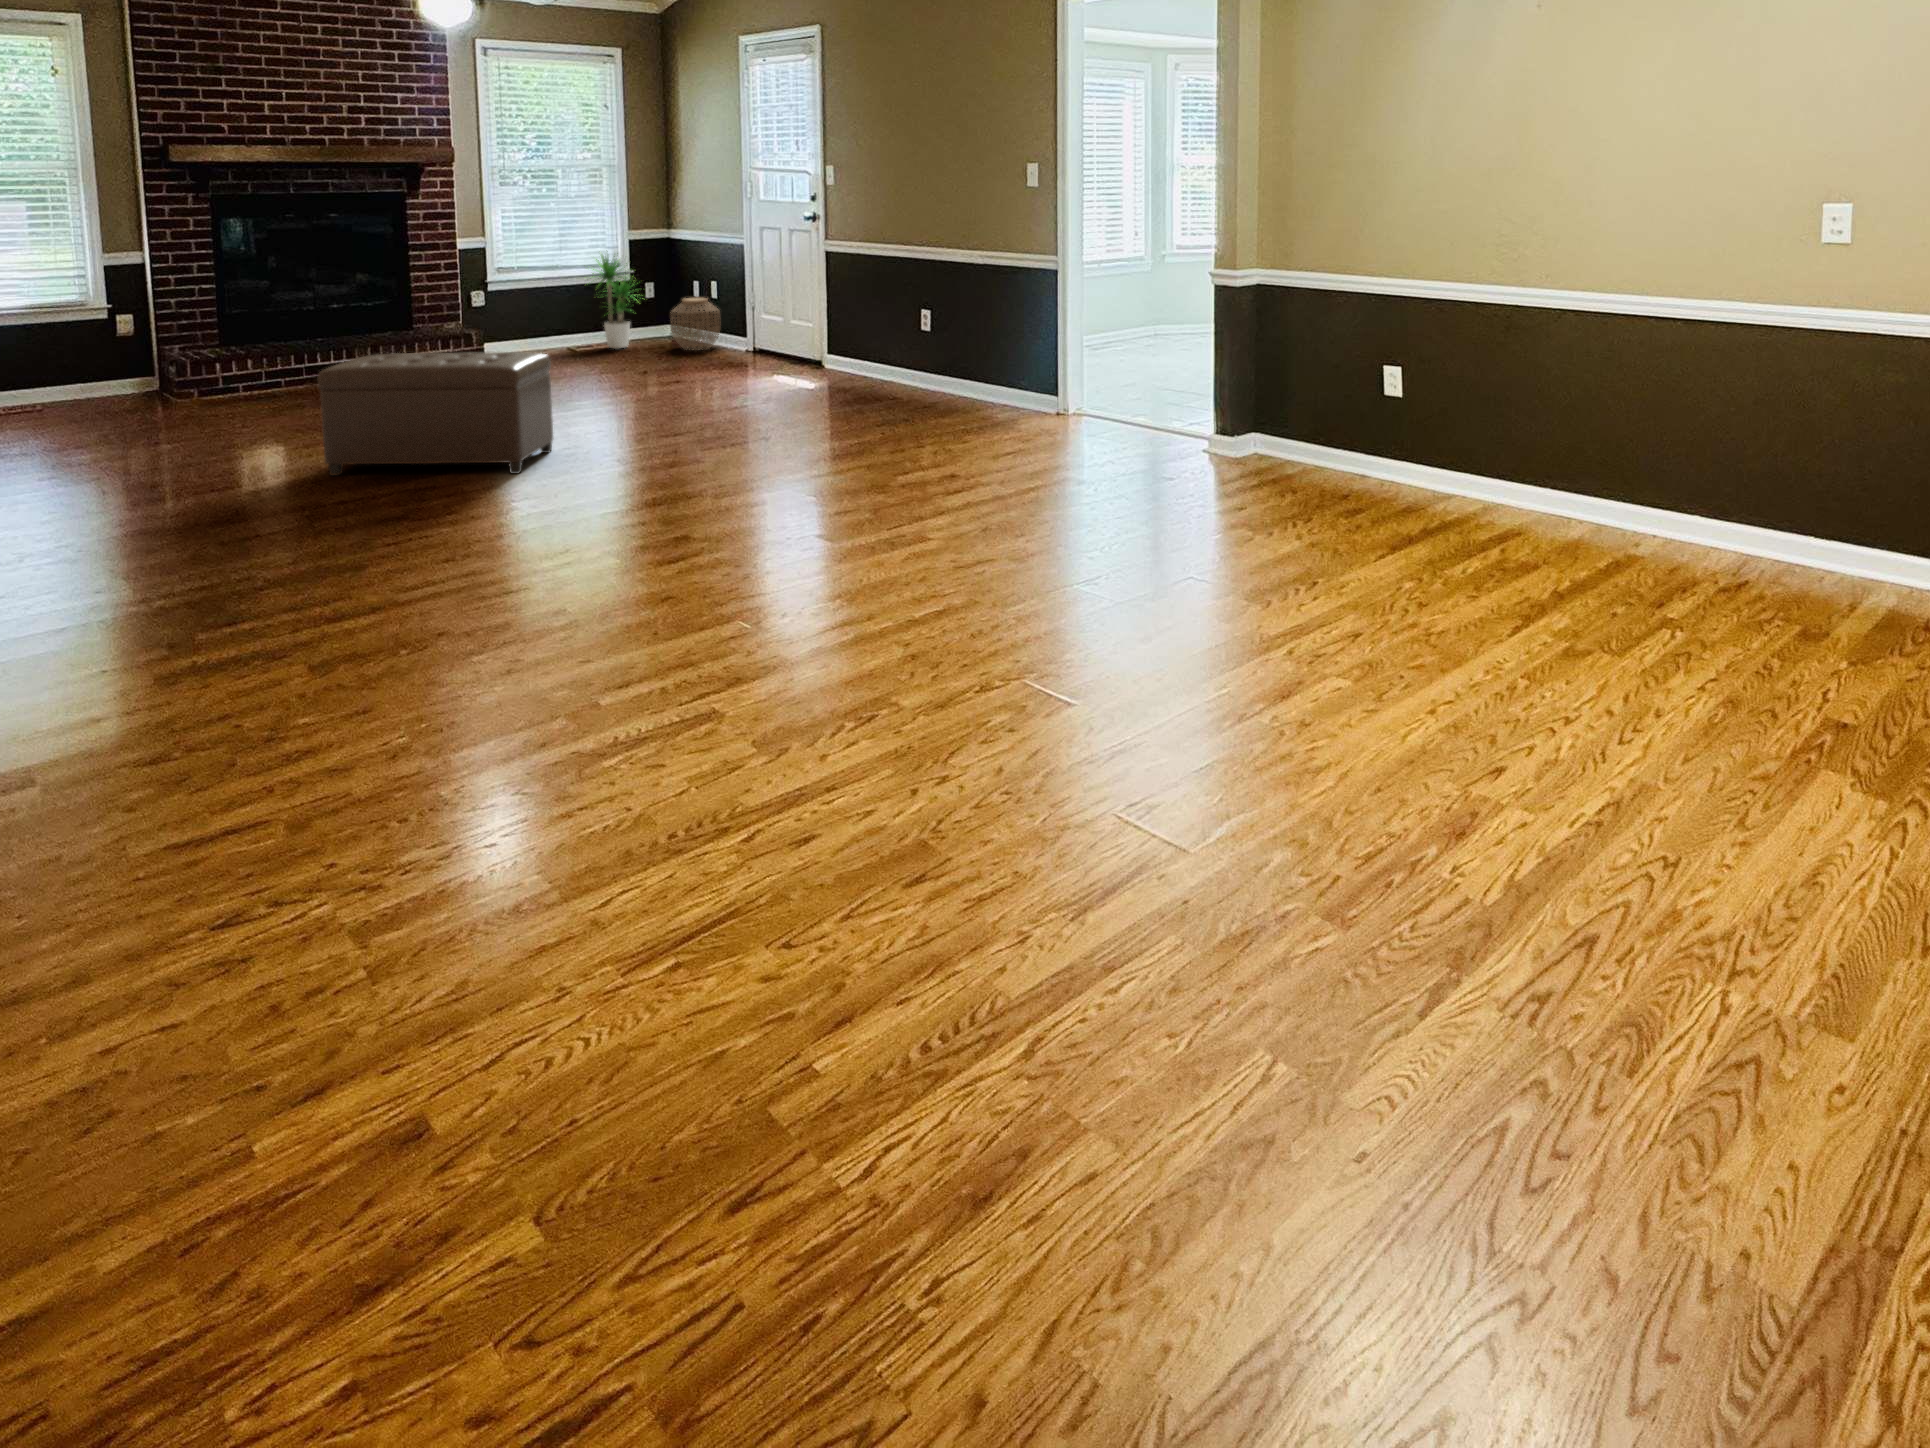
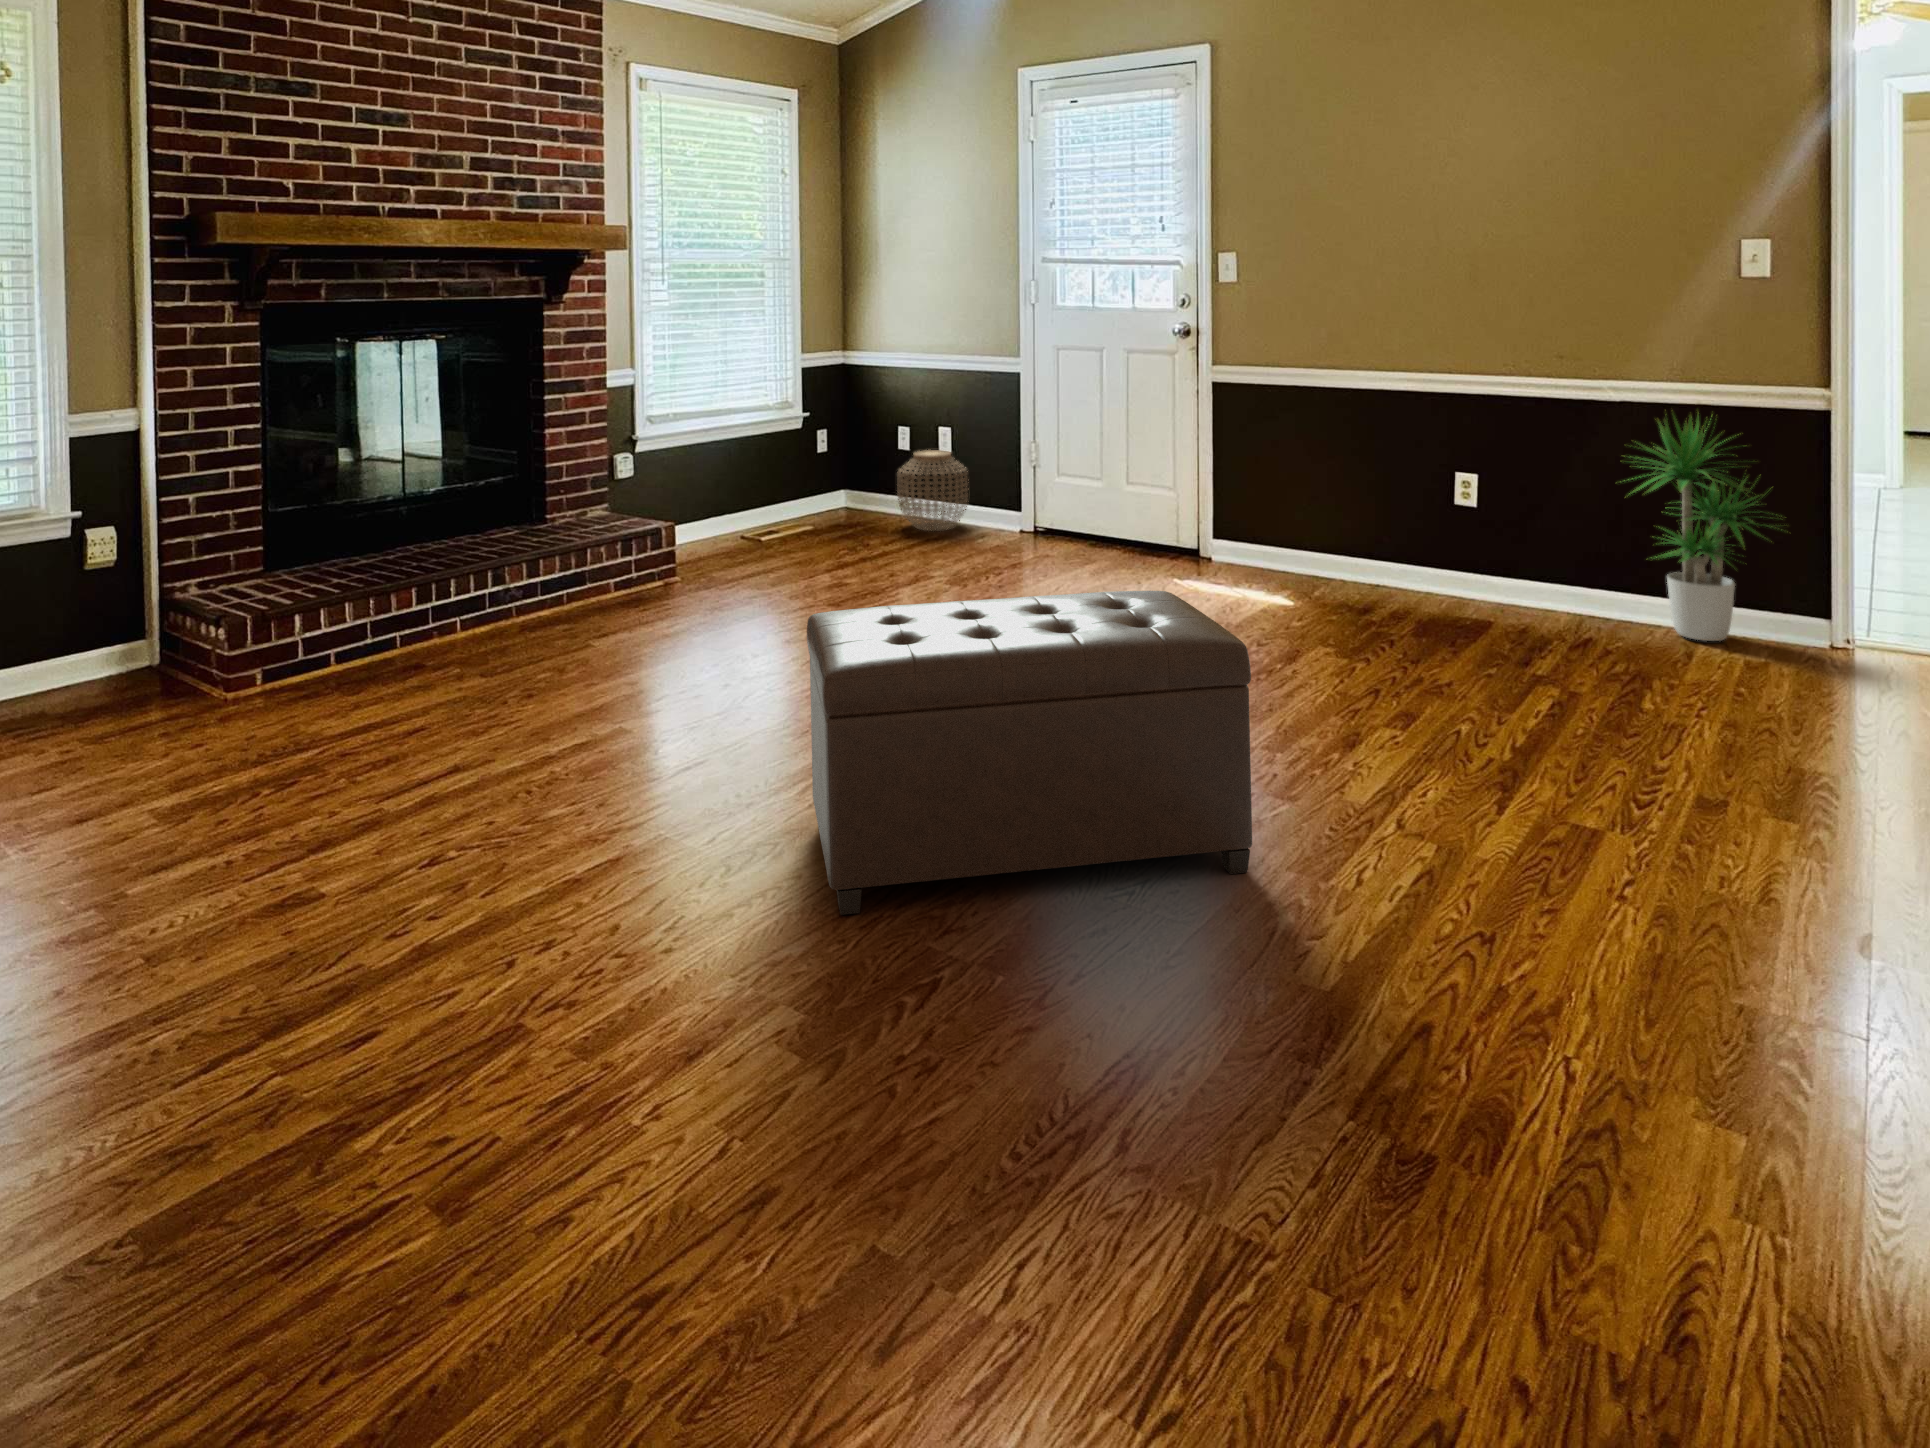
potted plant: present [591,254,637,349] -> present [1632,416,1782,641]

